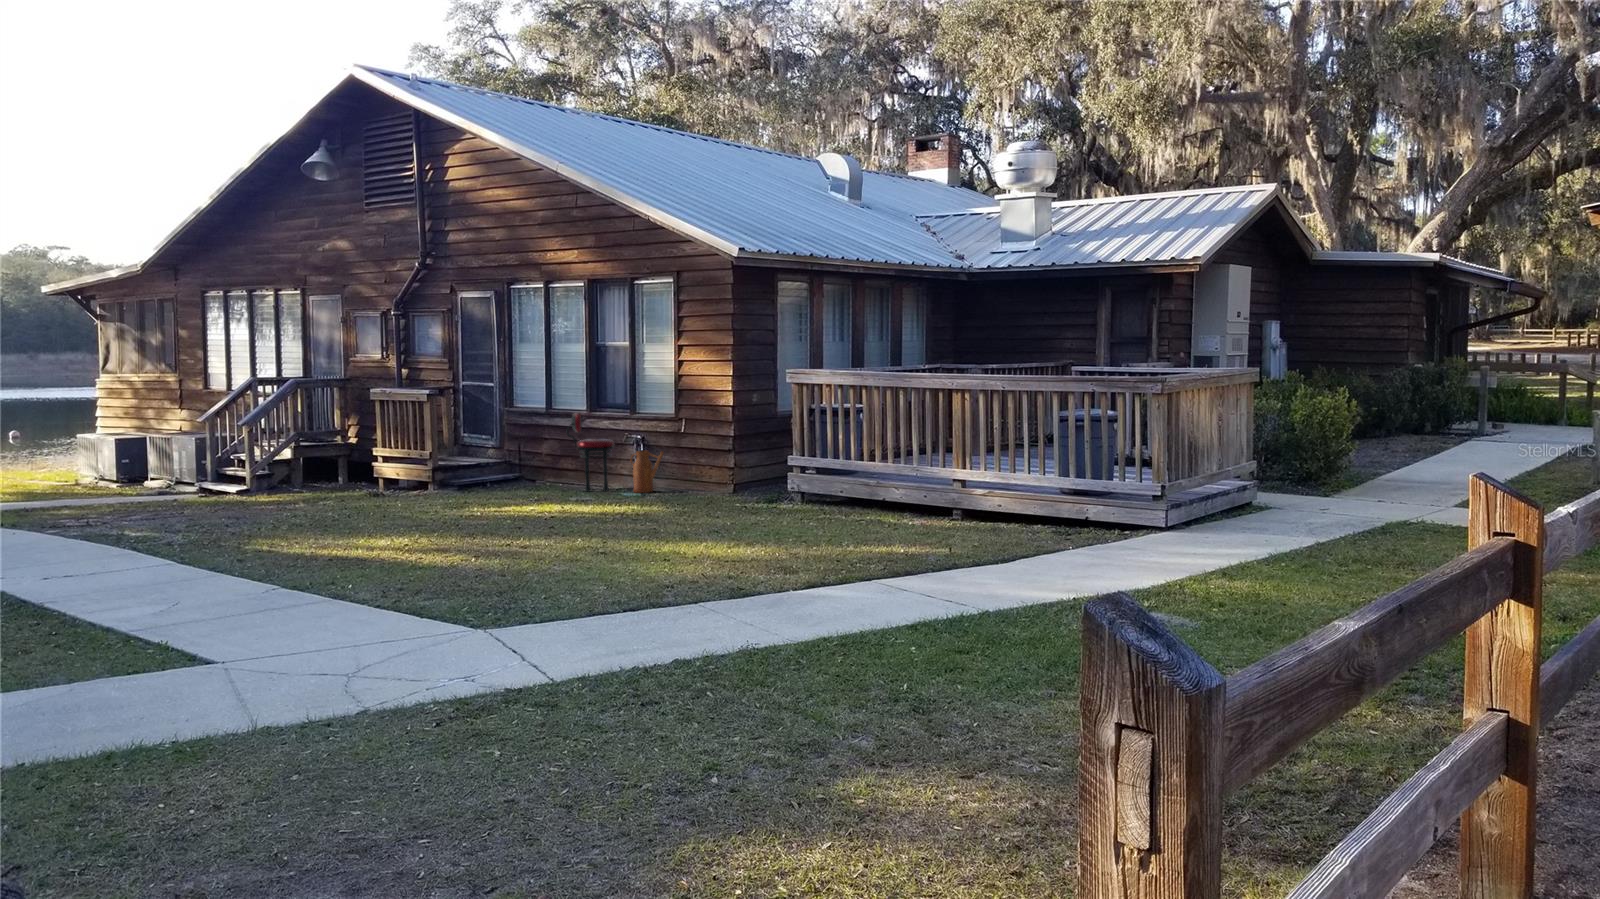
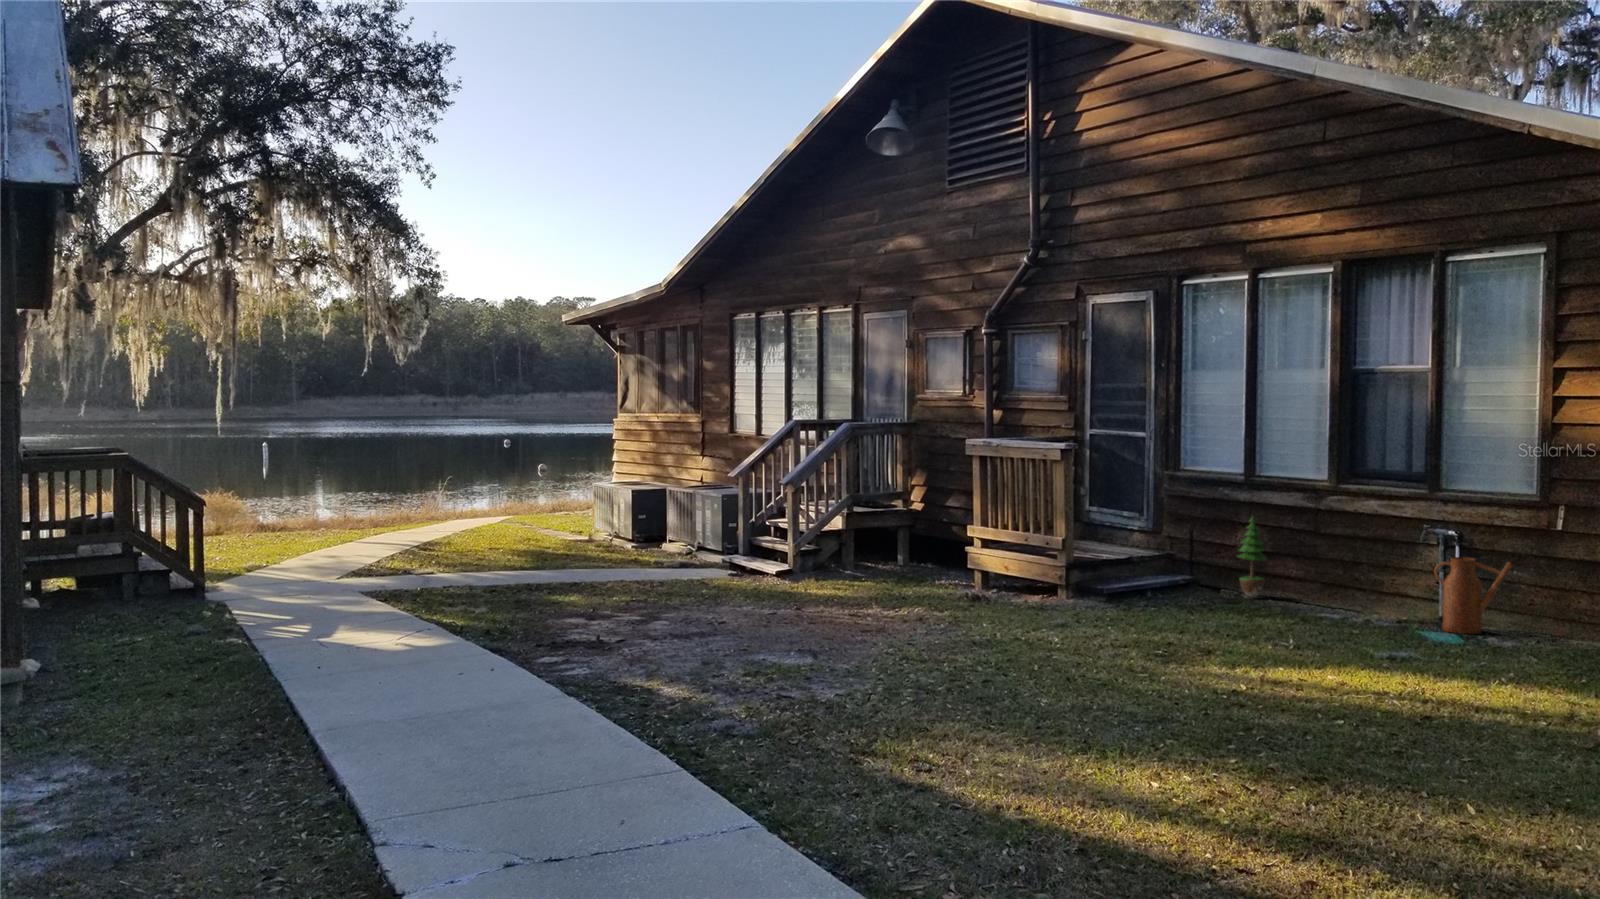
stool: present [567,413,614,492] -> none [1308,485,1397,623]
potted tree: none [539,433,558,485] -> present [1238,516,1267,598]

